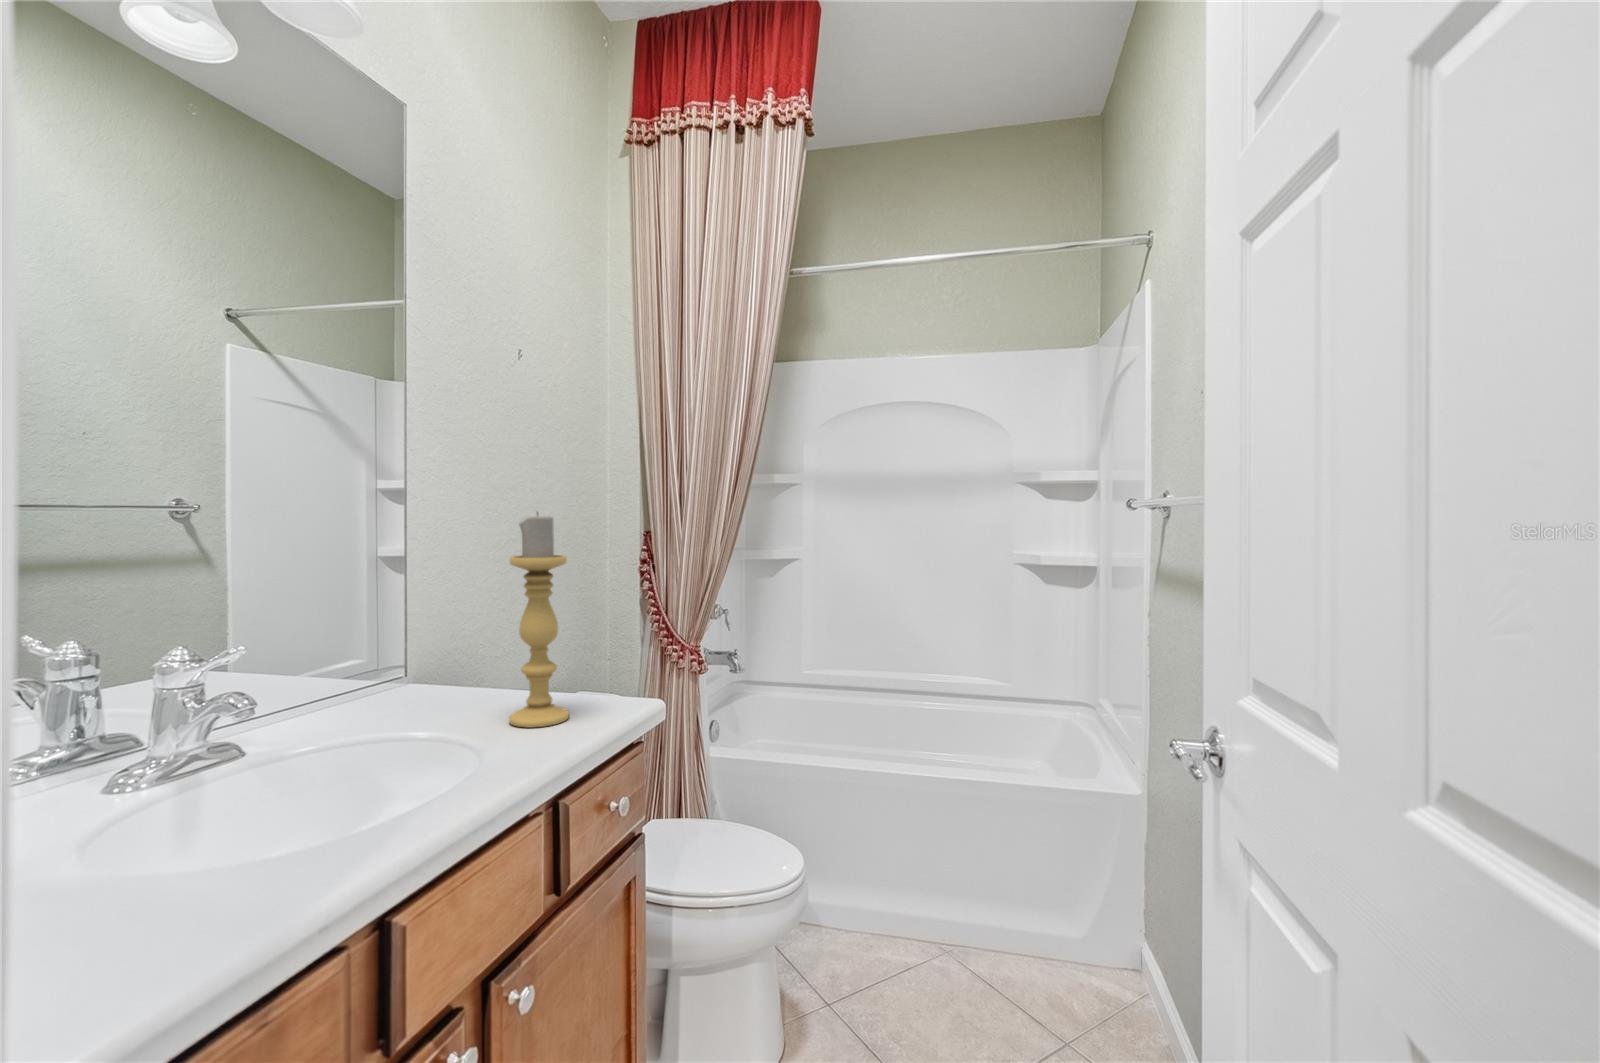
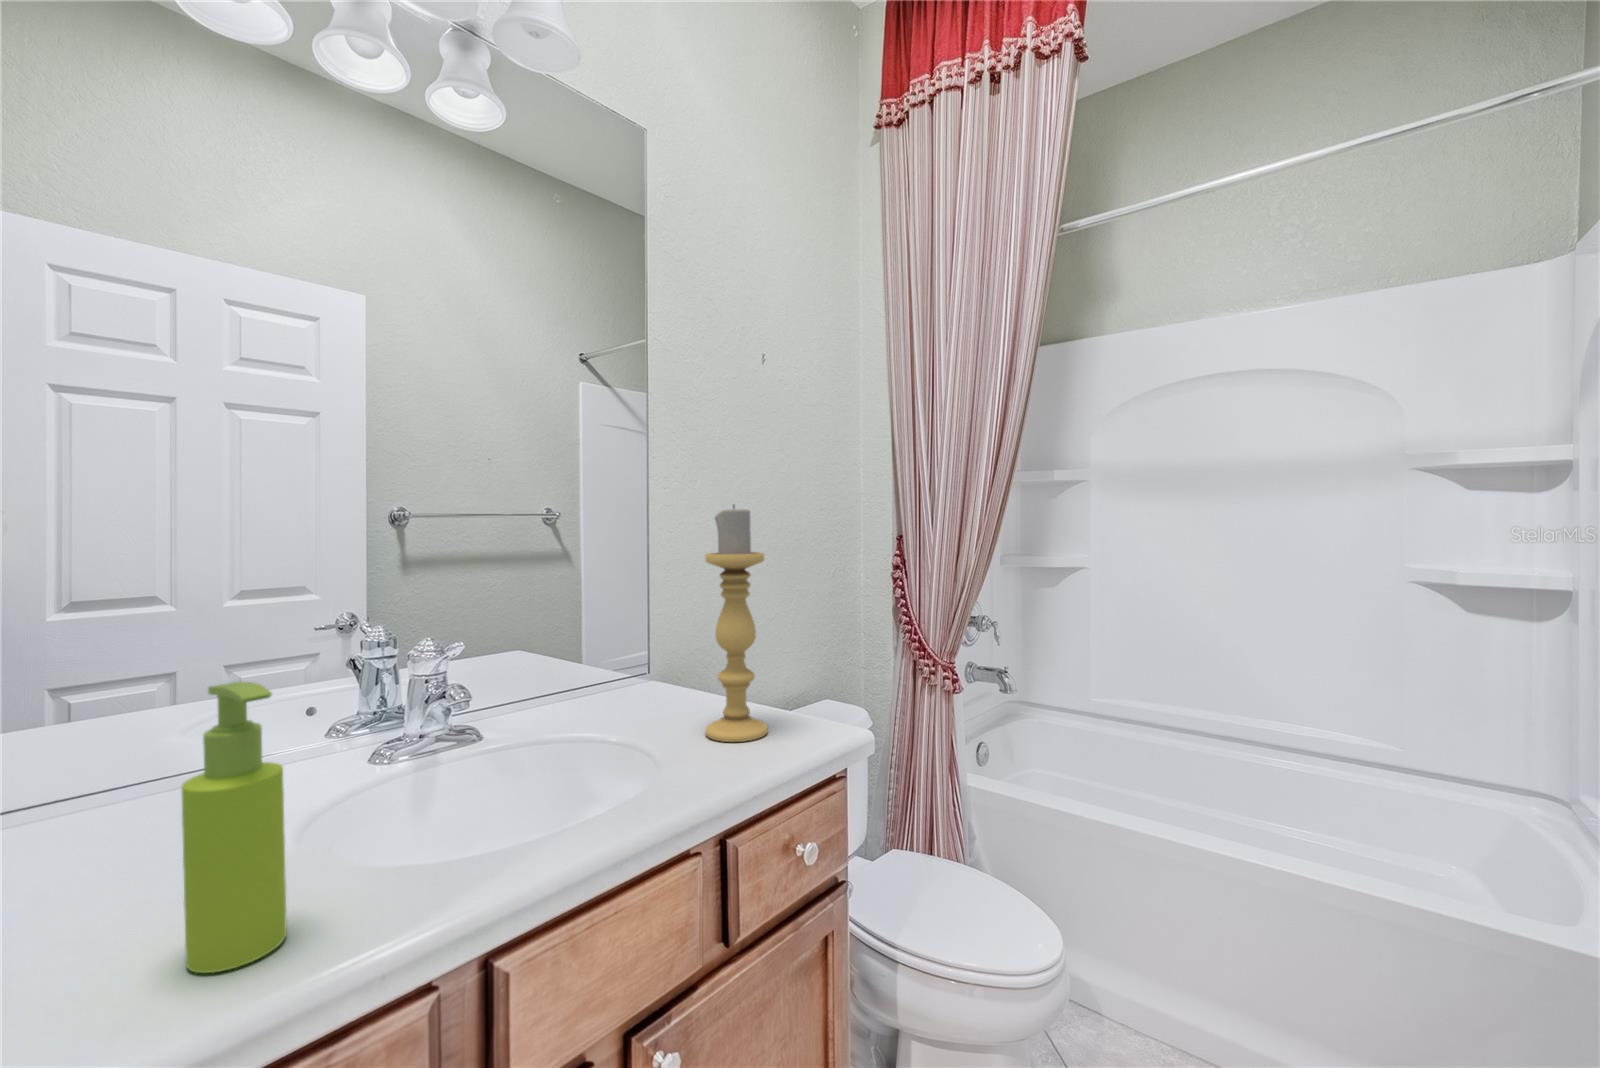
soap dispenser: none [130,690,230,952] -> present [182,682,287,973]

